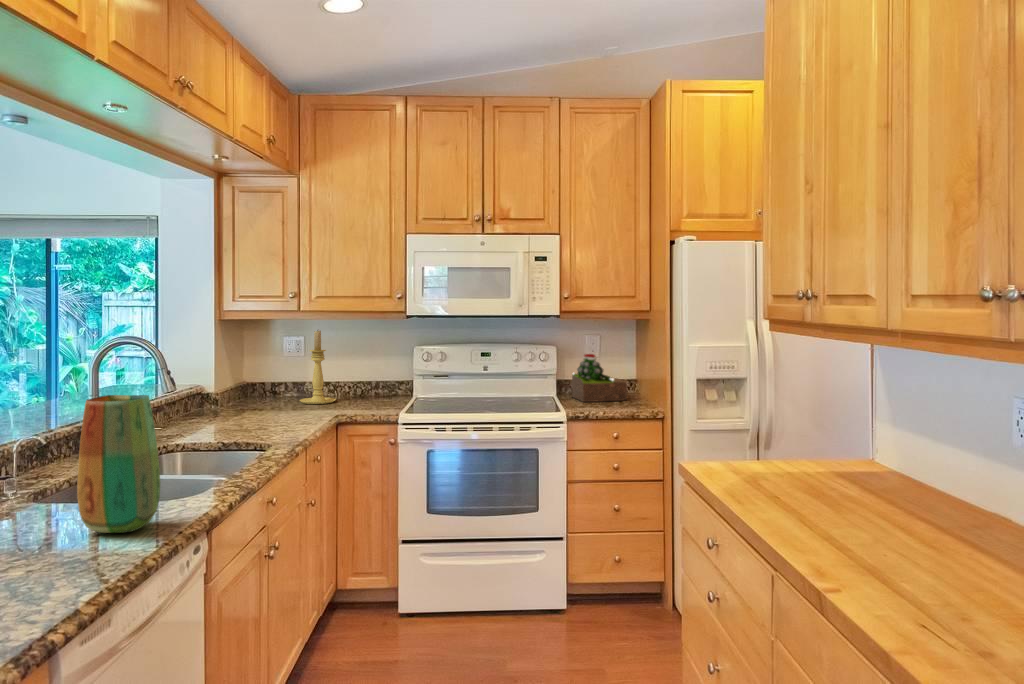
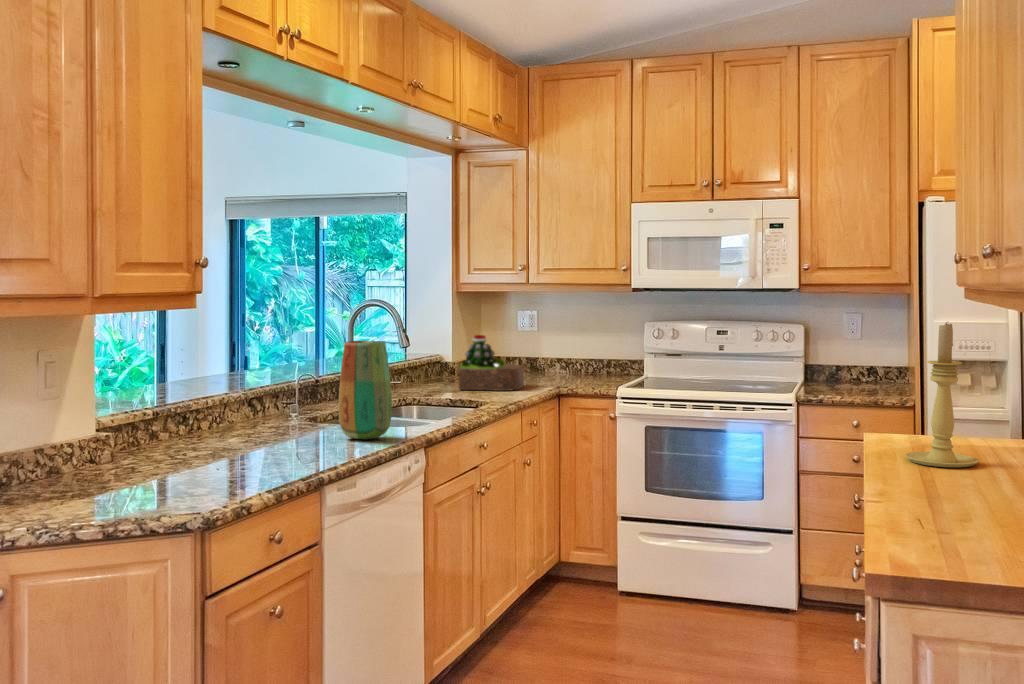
candle holder: present [300,331,336,404] -> present [905,322,979,467]
succulent plant: present [572,354,627,402] -> present [459,335,524,391]

